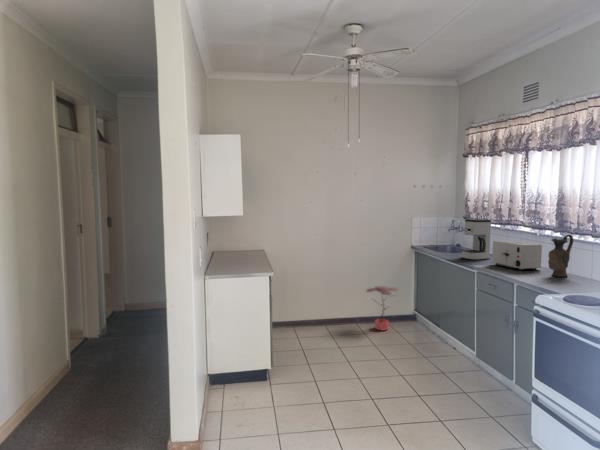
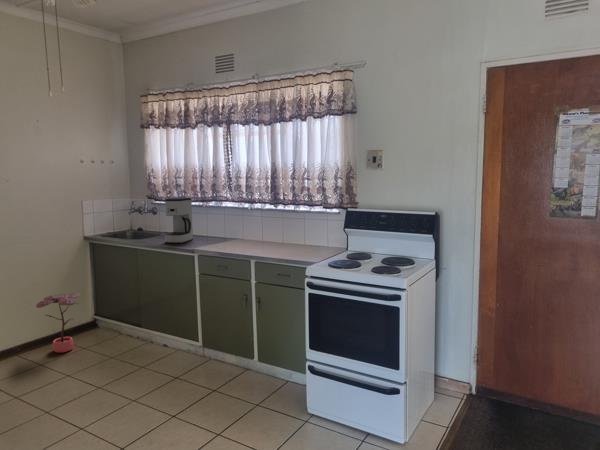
ceramic pitcher: present [548,234,573,277] -> none [269,206,286,247]
toaster: present [492,240,542,270] -> none [206,217,255,246]

